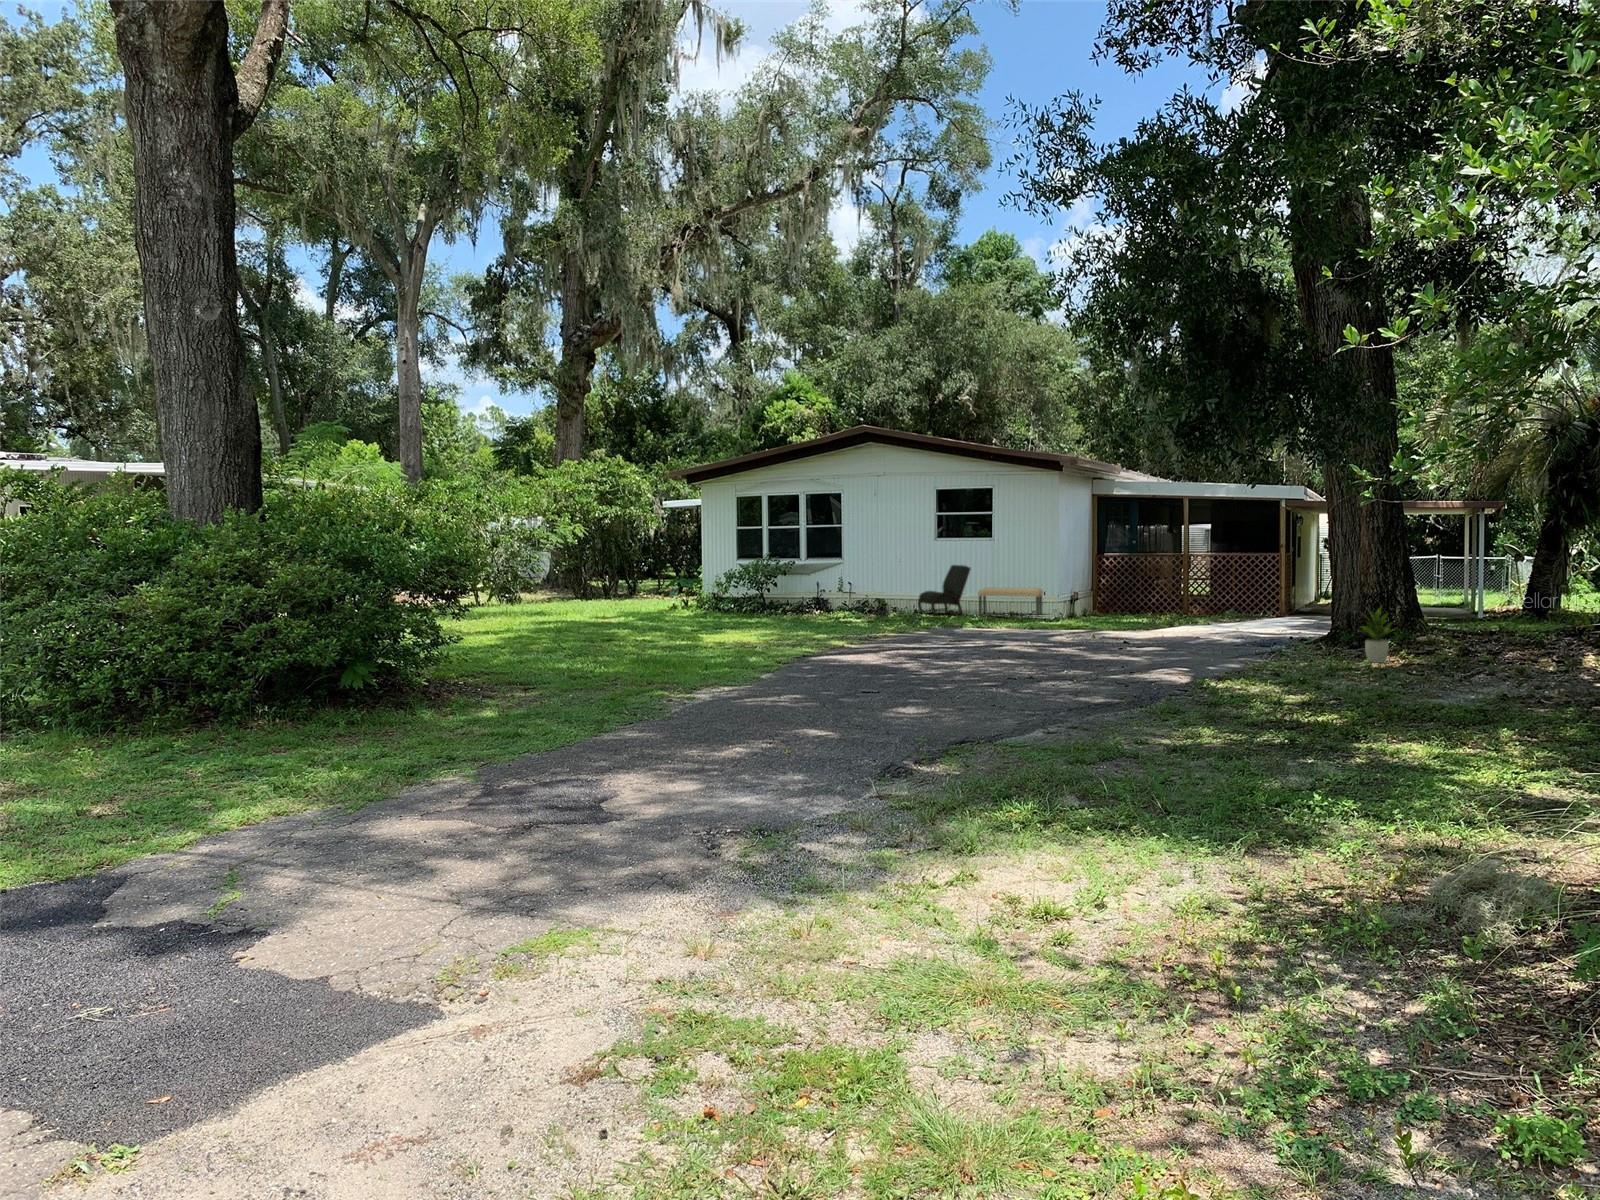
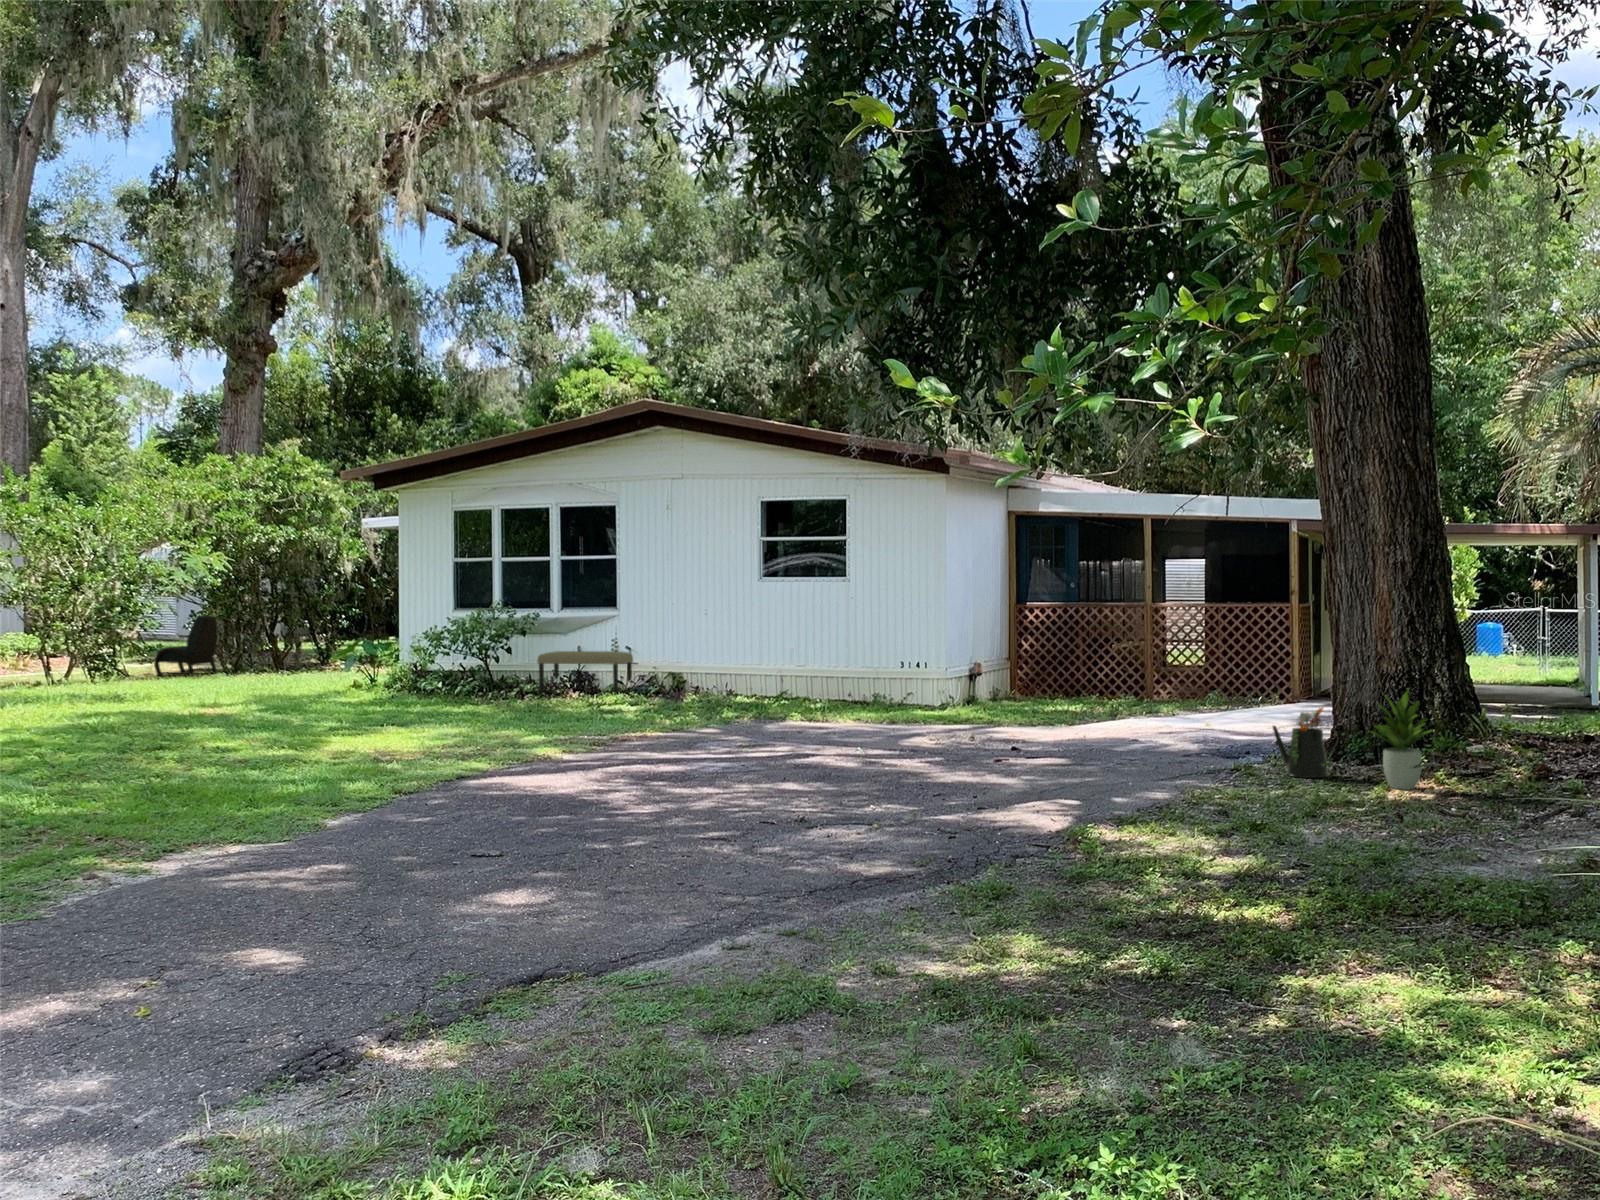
lounge chair: present [918,565,970,615] -> present [154,615,217,676]
bench: present [978,587,1043,616] -> present [537,651,633,693]
watering can: none [1295,615,1336,657] -> present [1273,707,1329,778]

